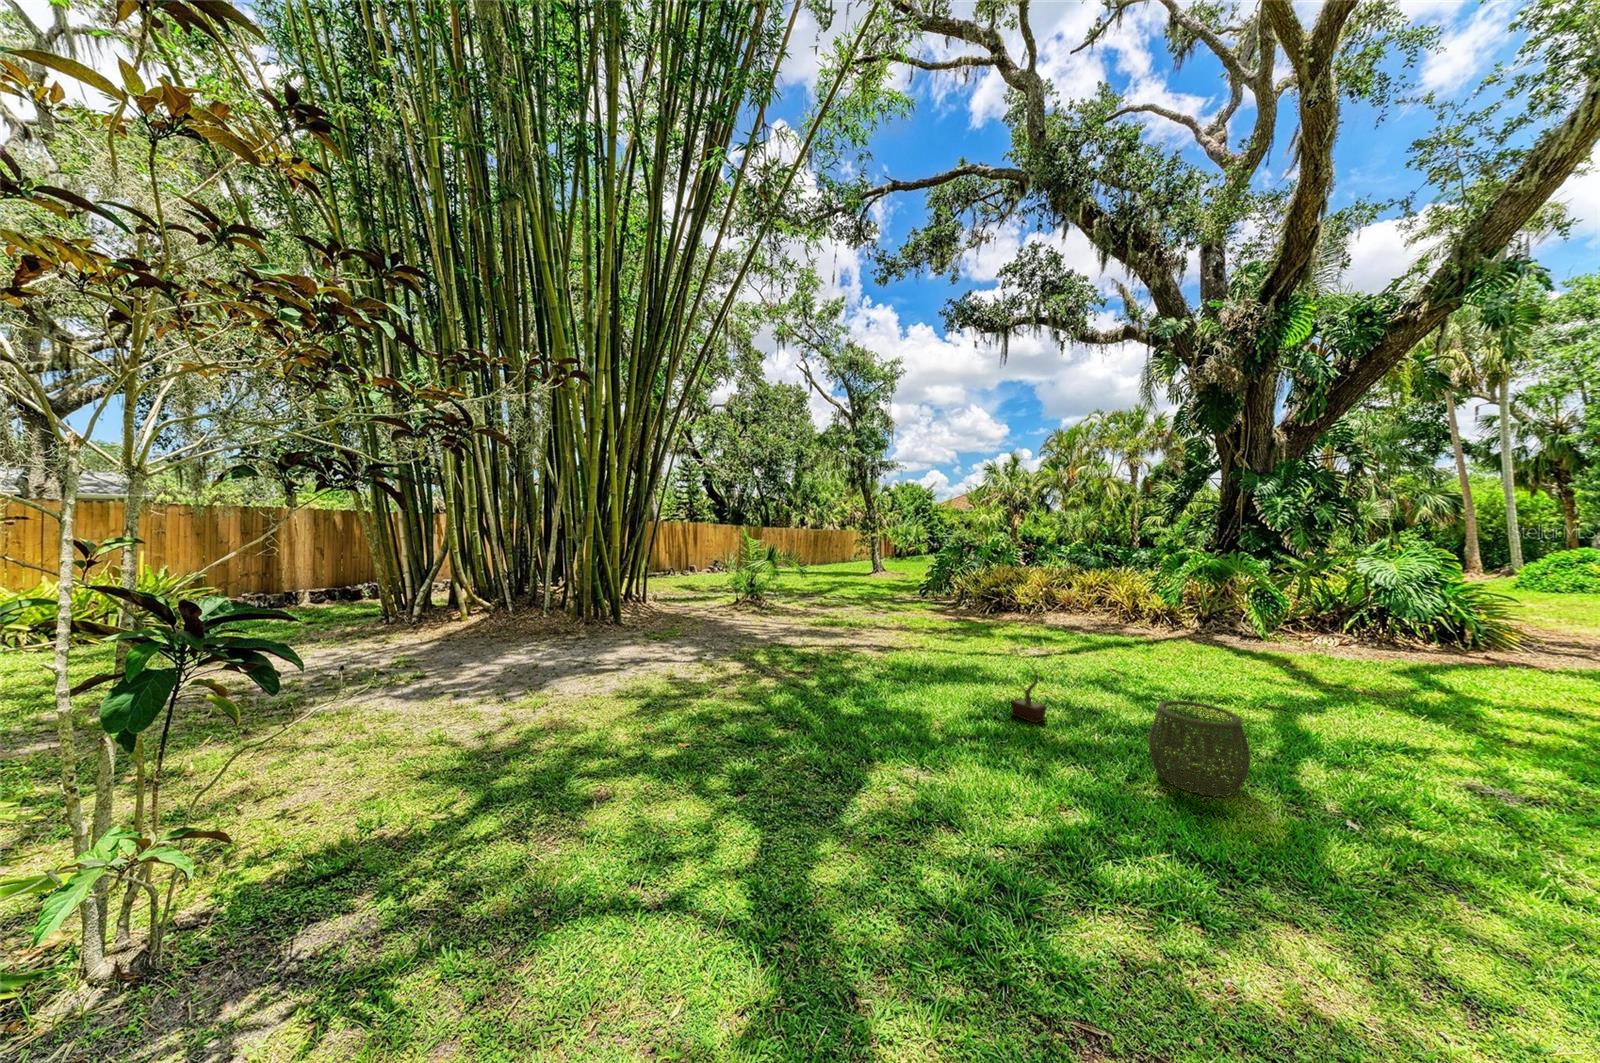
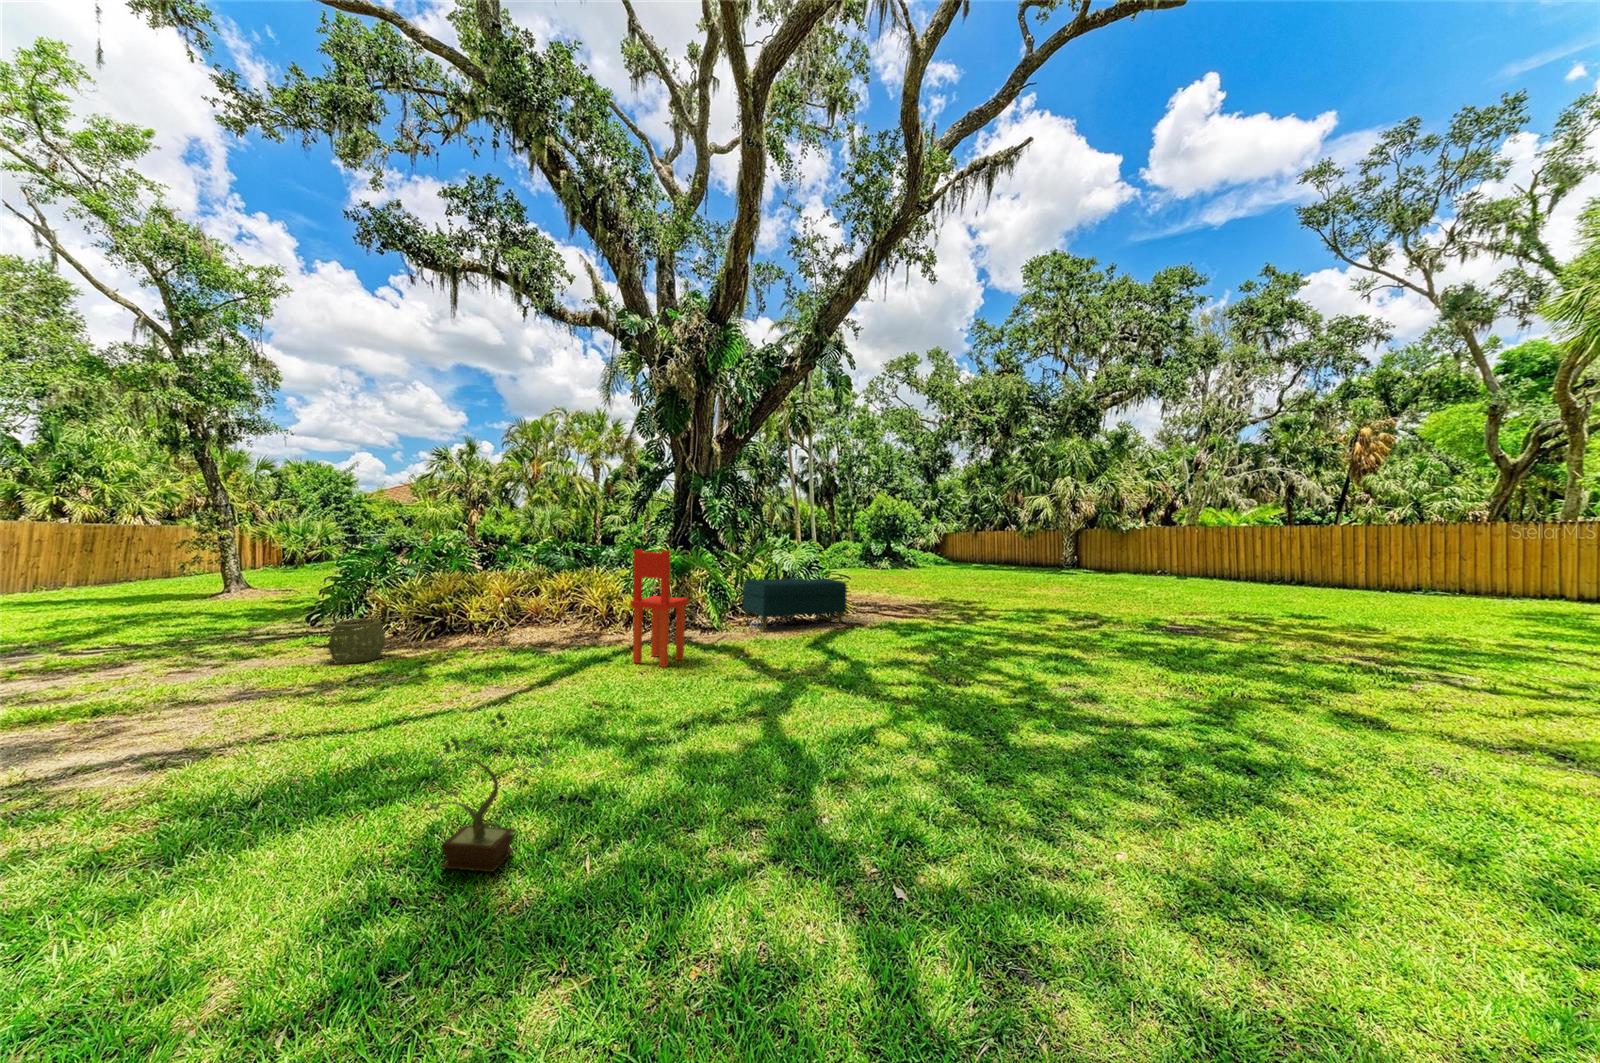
chair: none [1148,550,1212,659] -> present [630,549,689,667]
bench: none [1300,589,1488,662] -> present [743,578,847,632]
woven basket: present [1148,701,1250,797] -> present [328,619,385,664]

